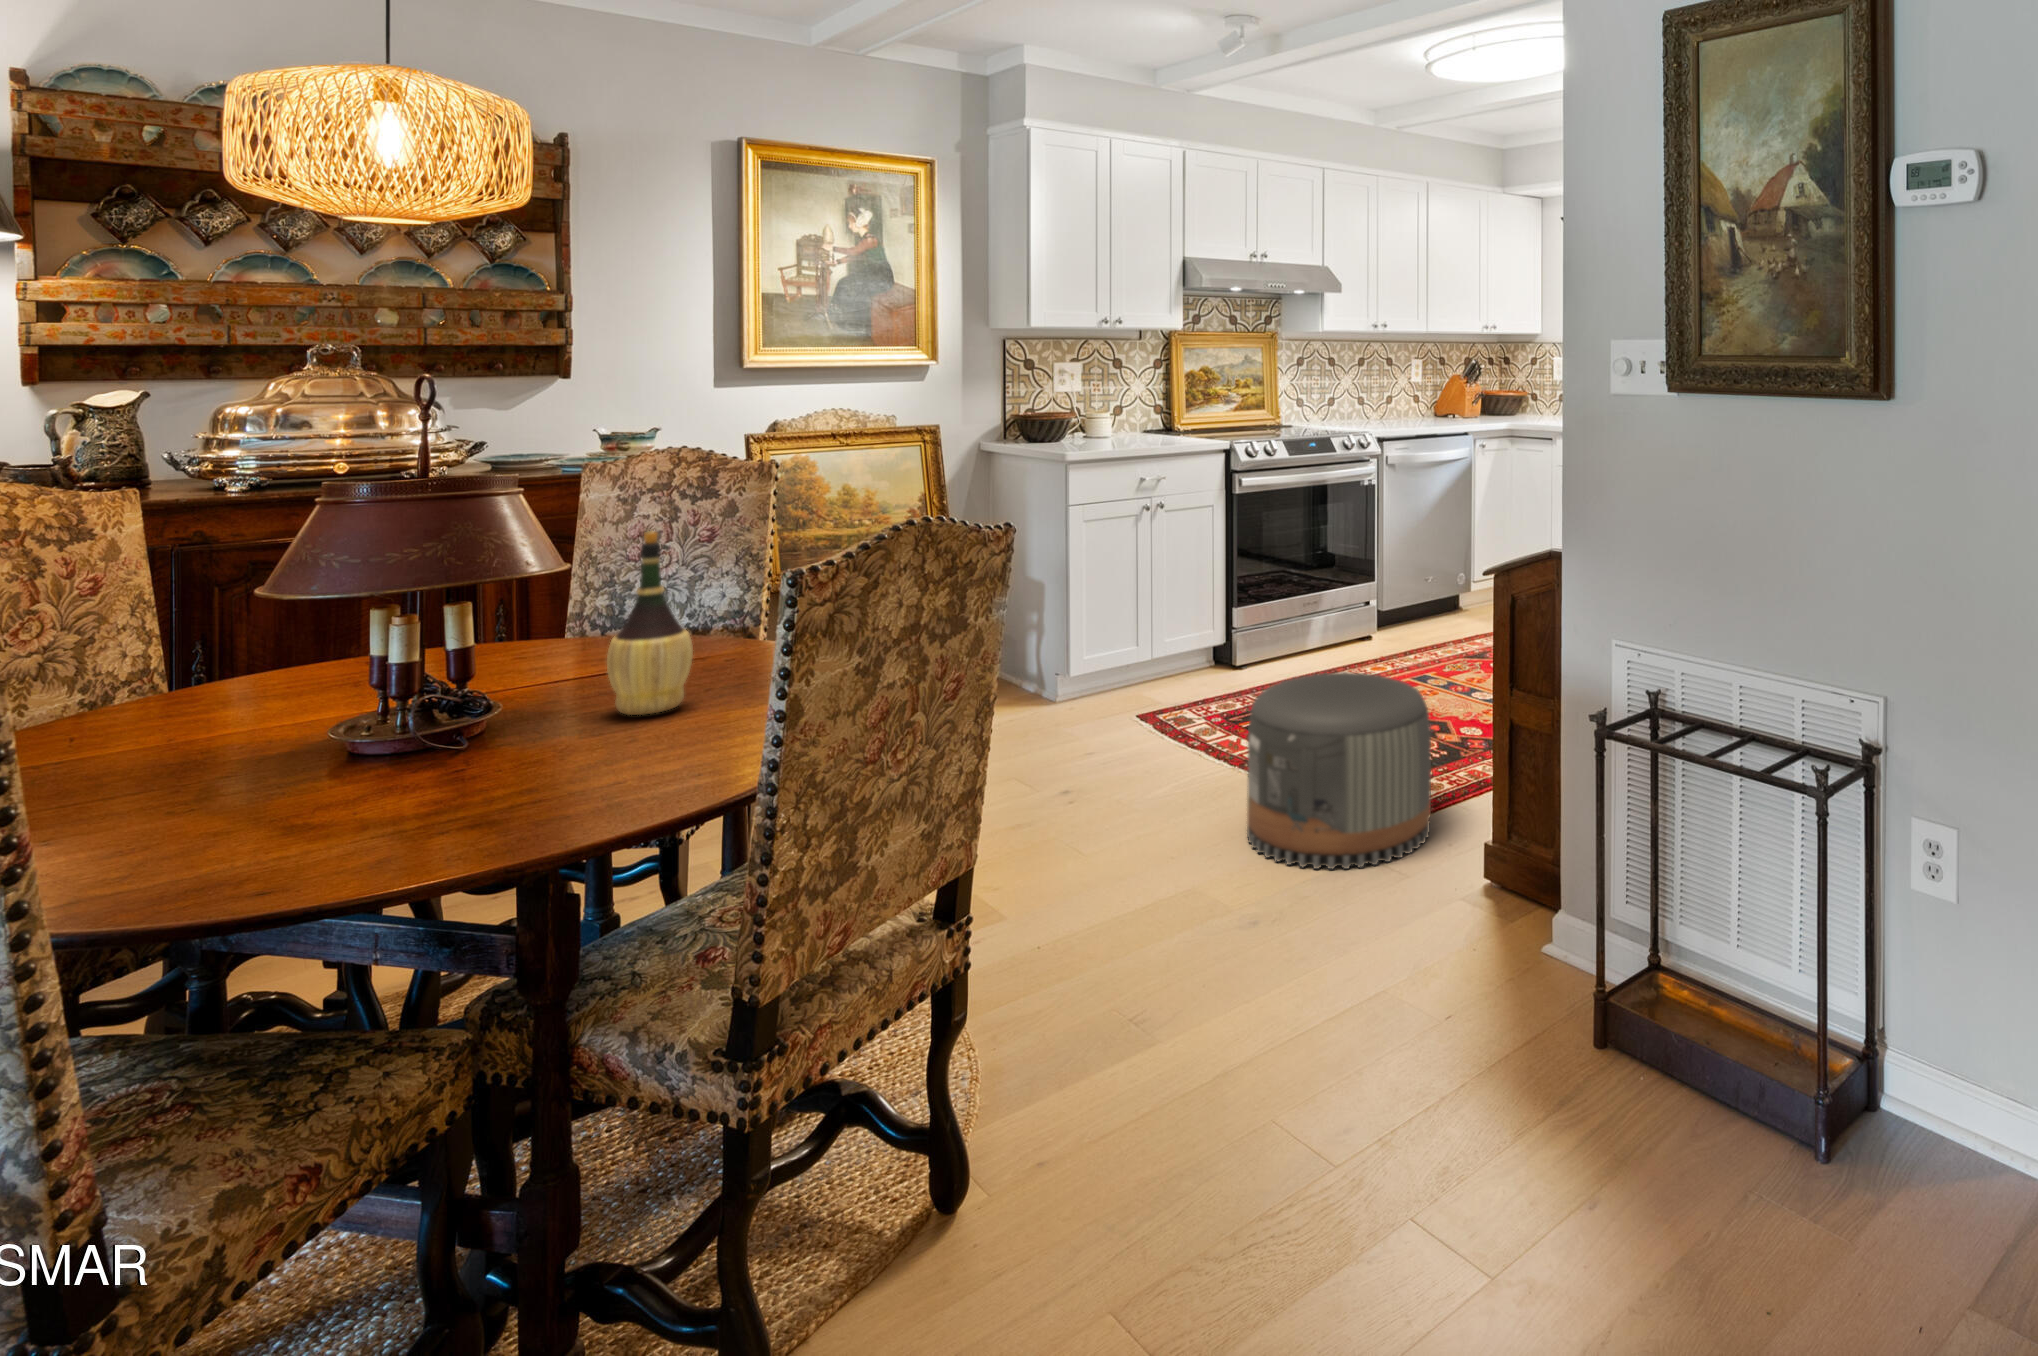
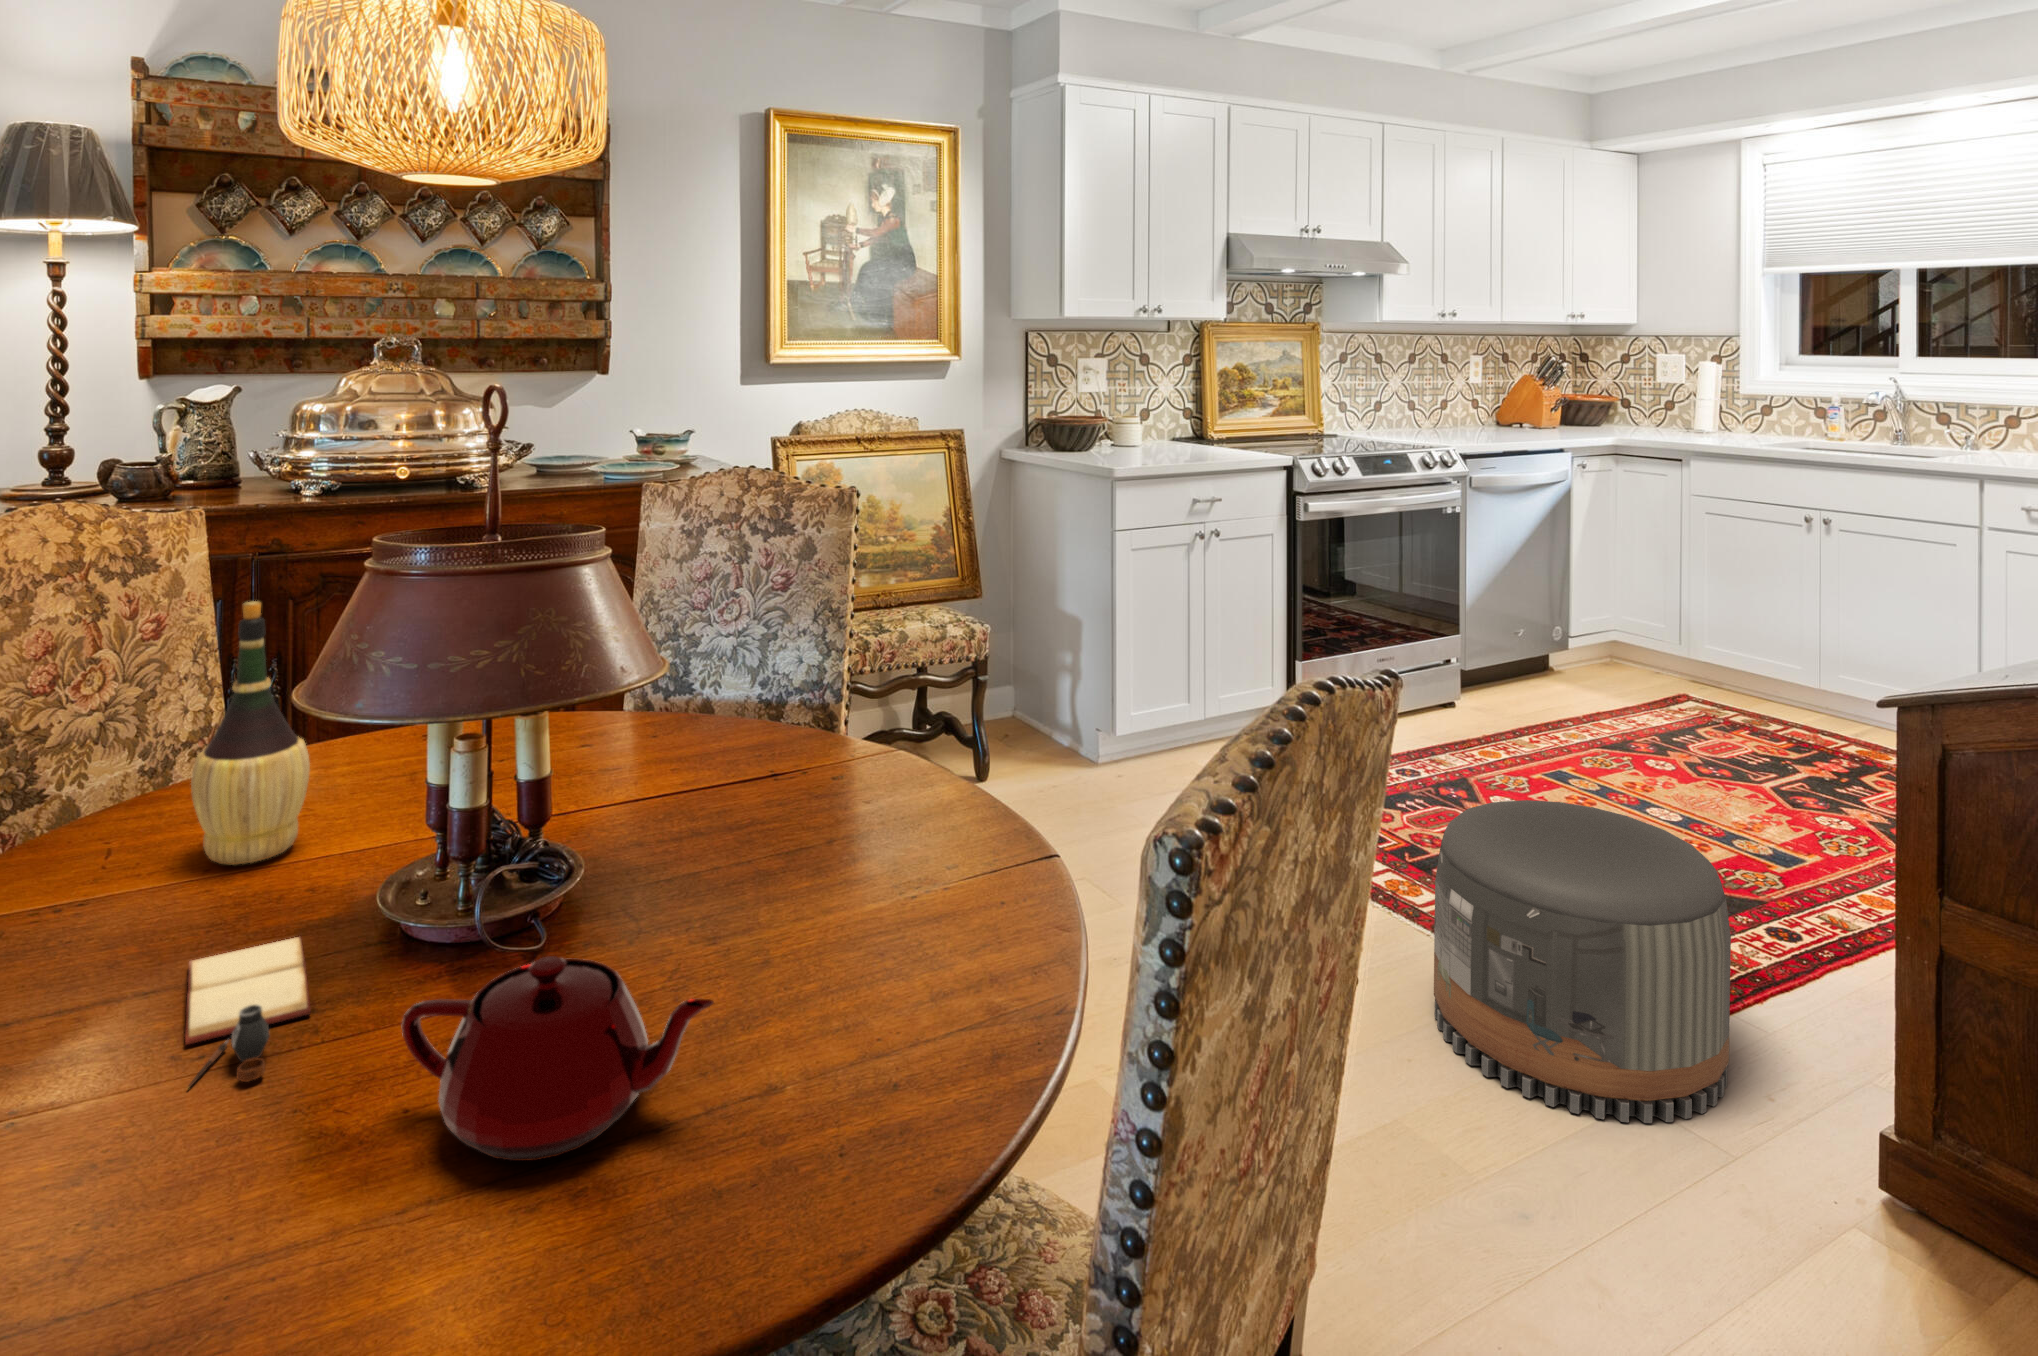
wine bottle: present [607,531,693,715] -> present [191,601,310,865]
teapot: none [357,706,576,813] -> present [401,956,714,1161]
book: none [175,753,283,816] -> present [185,937,311,1089]

